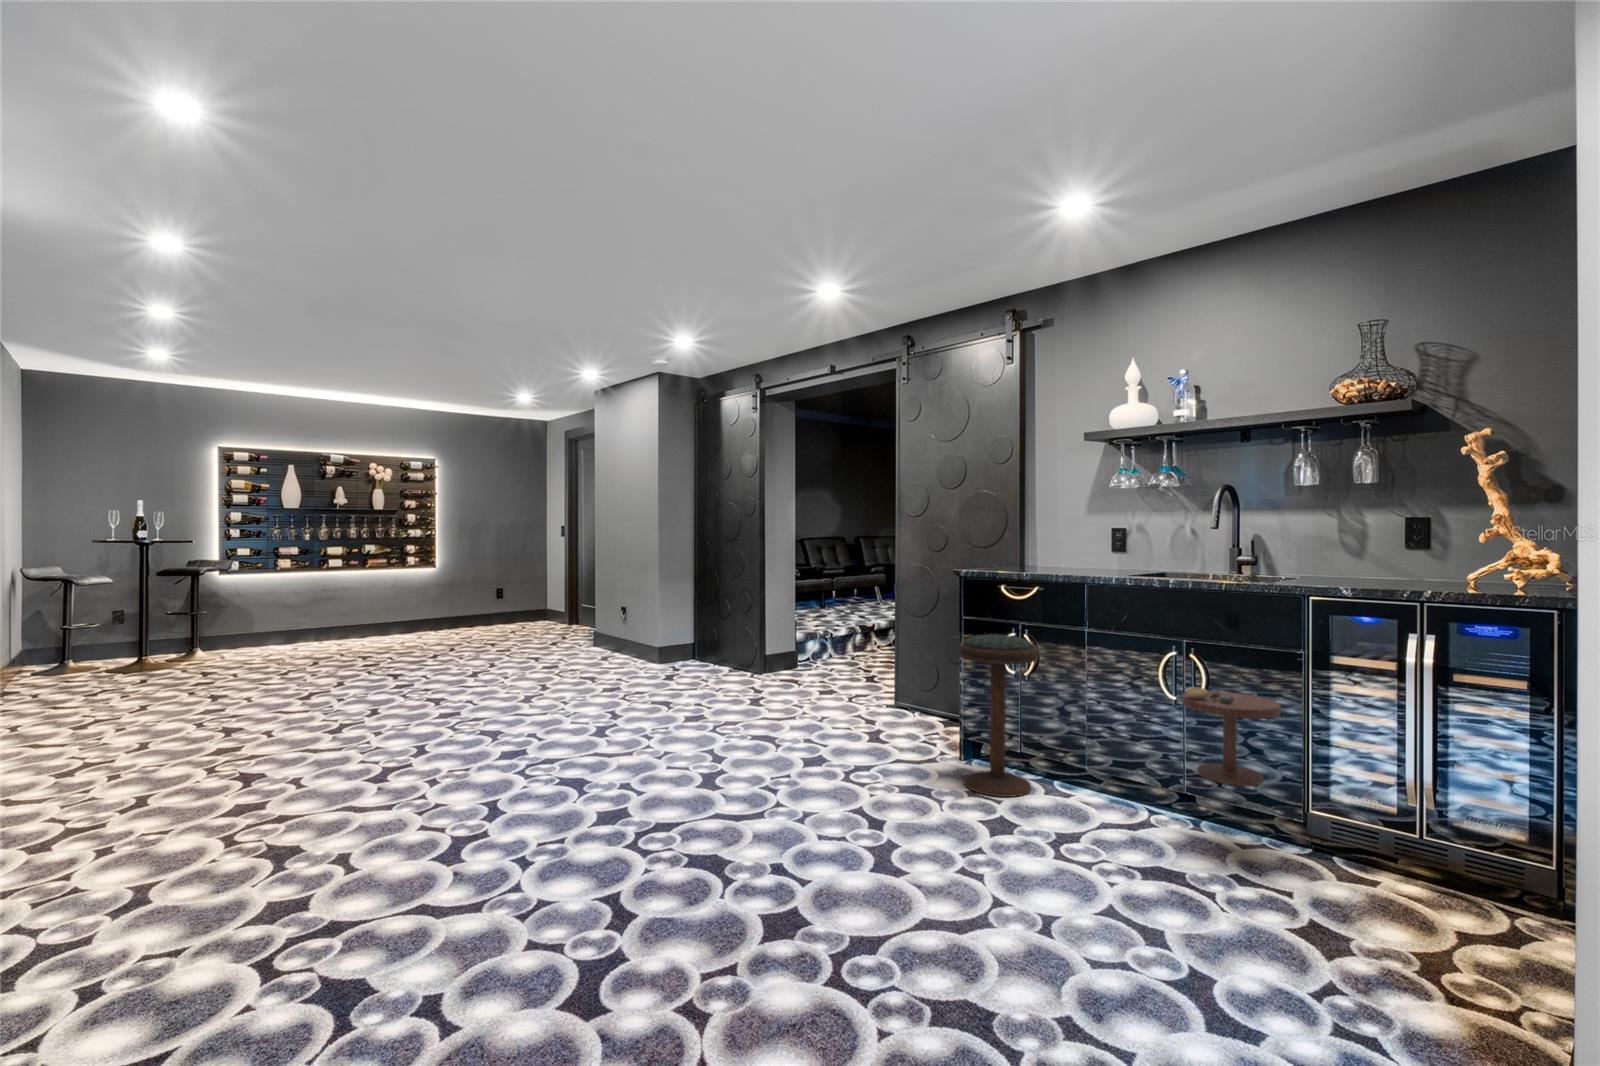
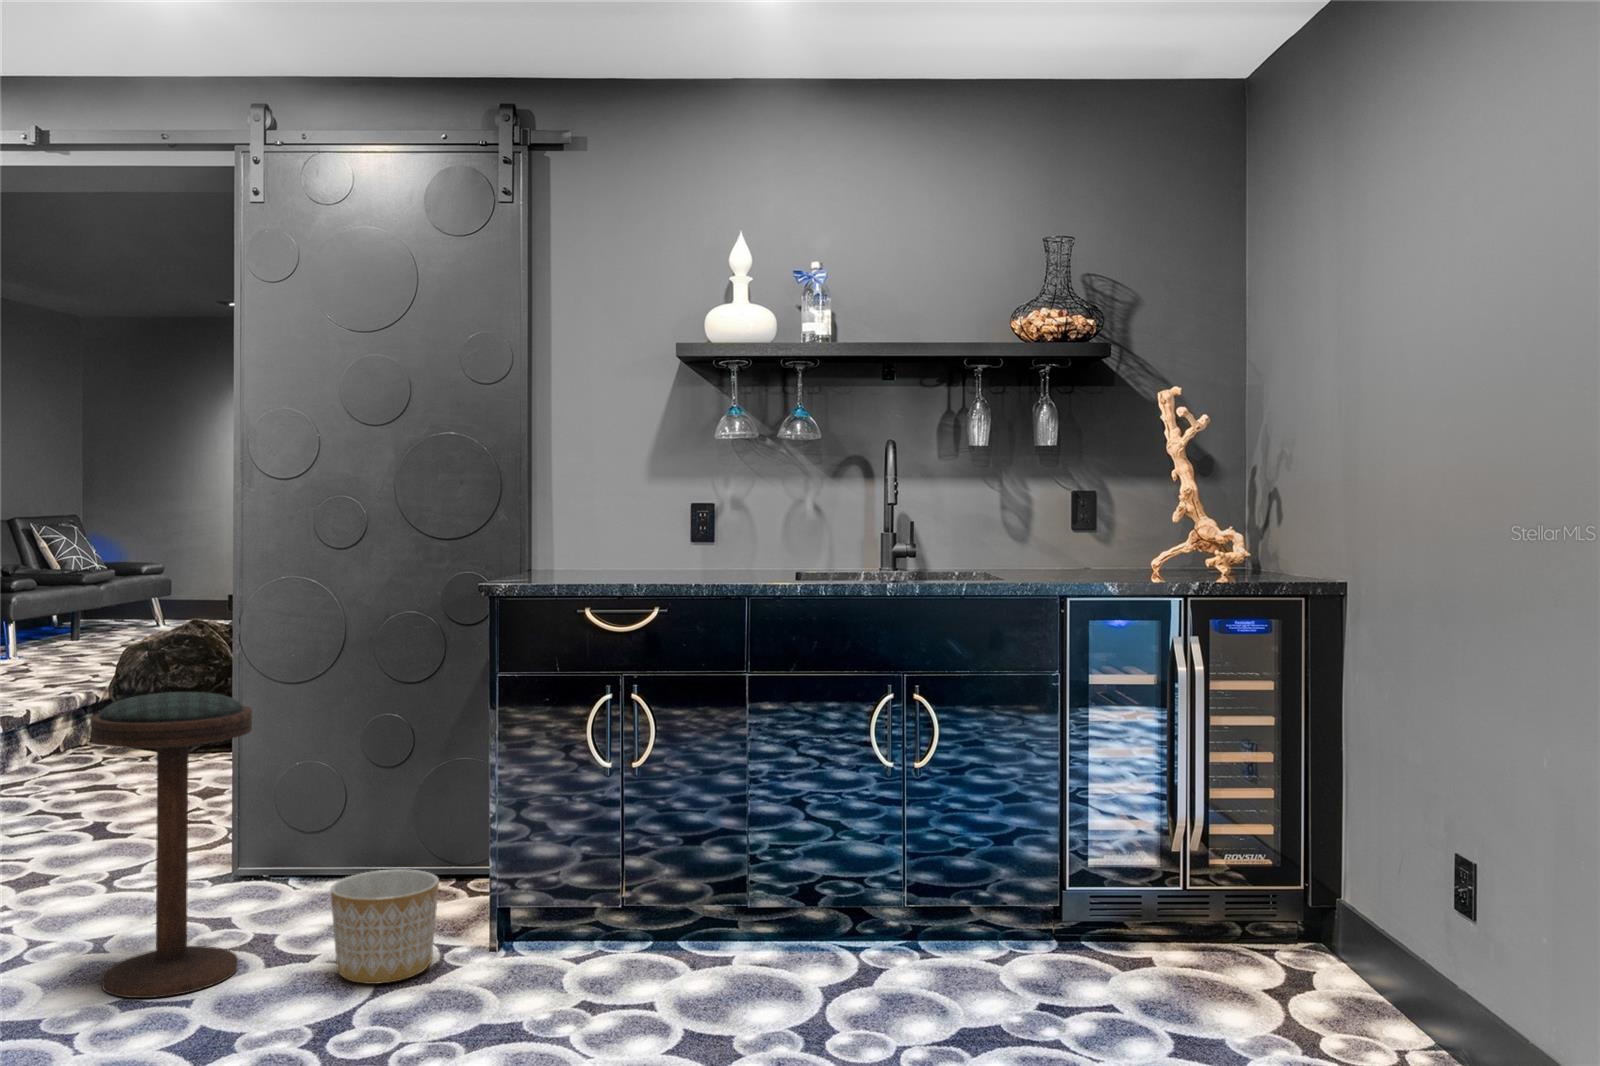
side table: present [1182,687,1281,786] -> none [501,738,628,973]
planter: none [1077,754,1145,824] -> present [330,869,439,984]

